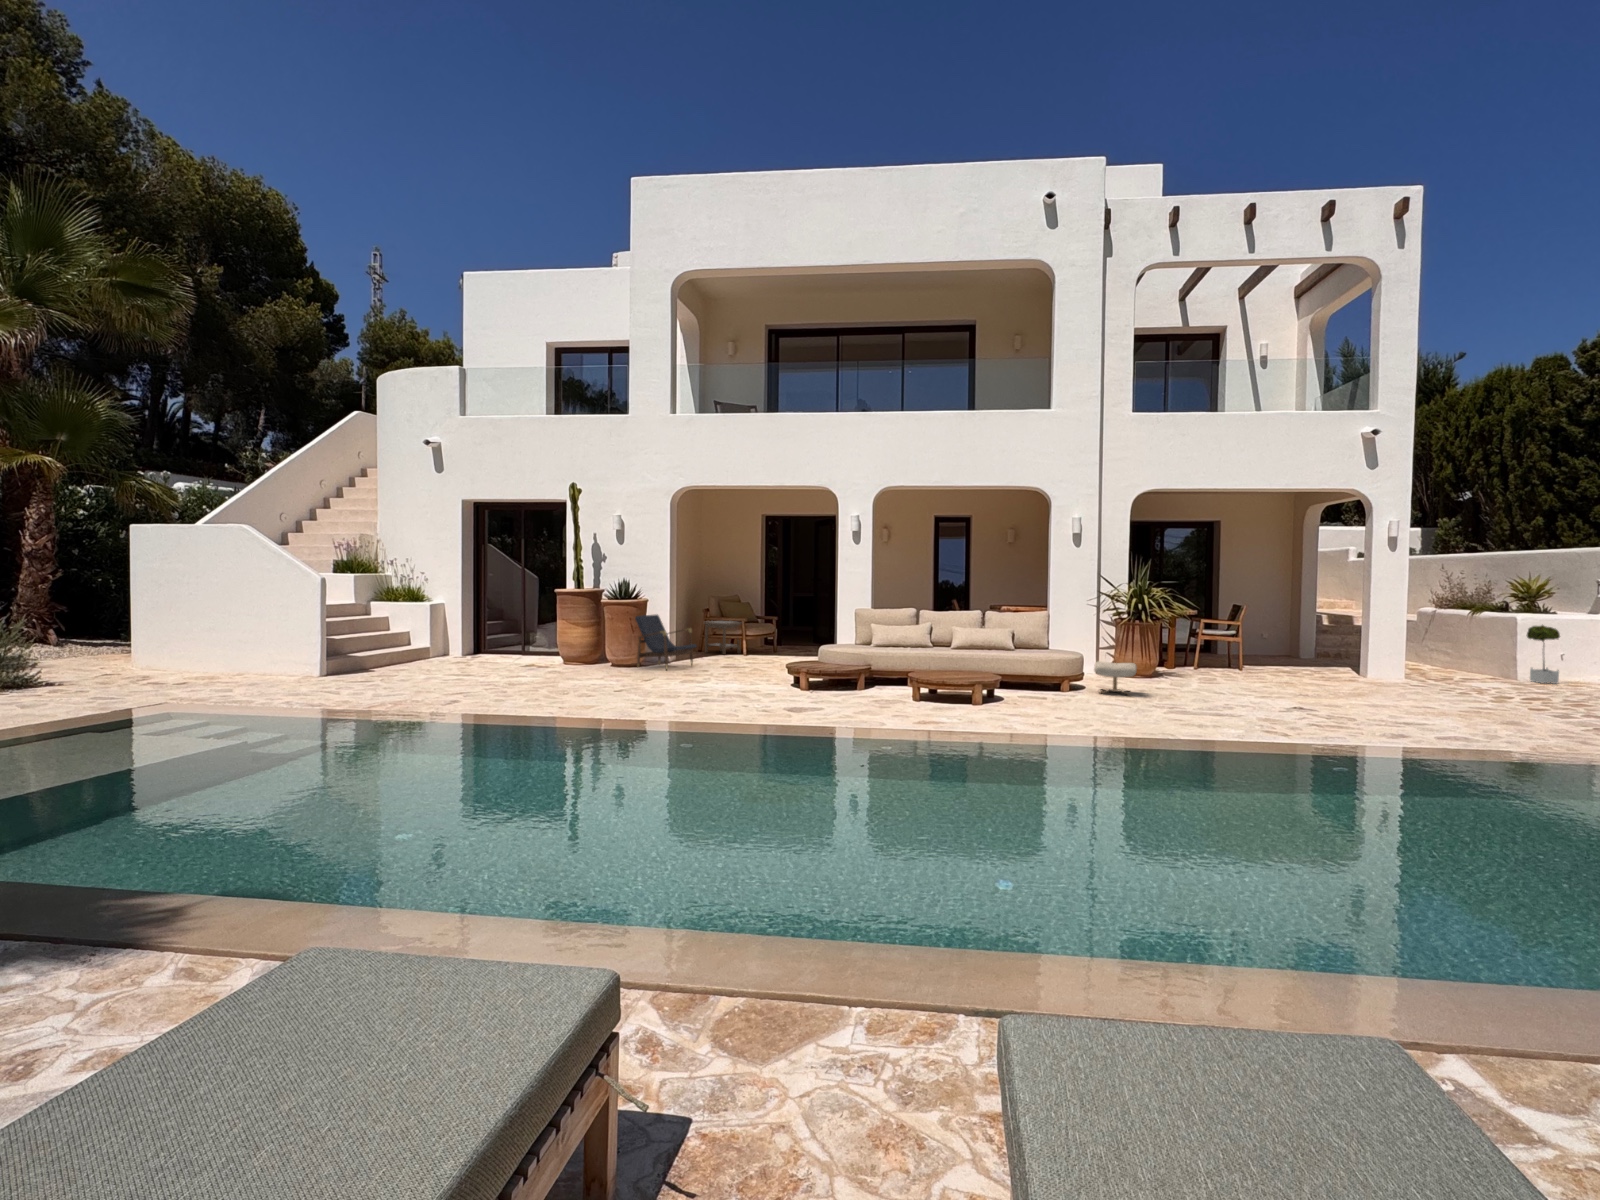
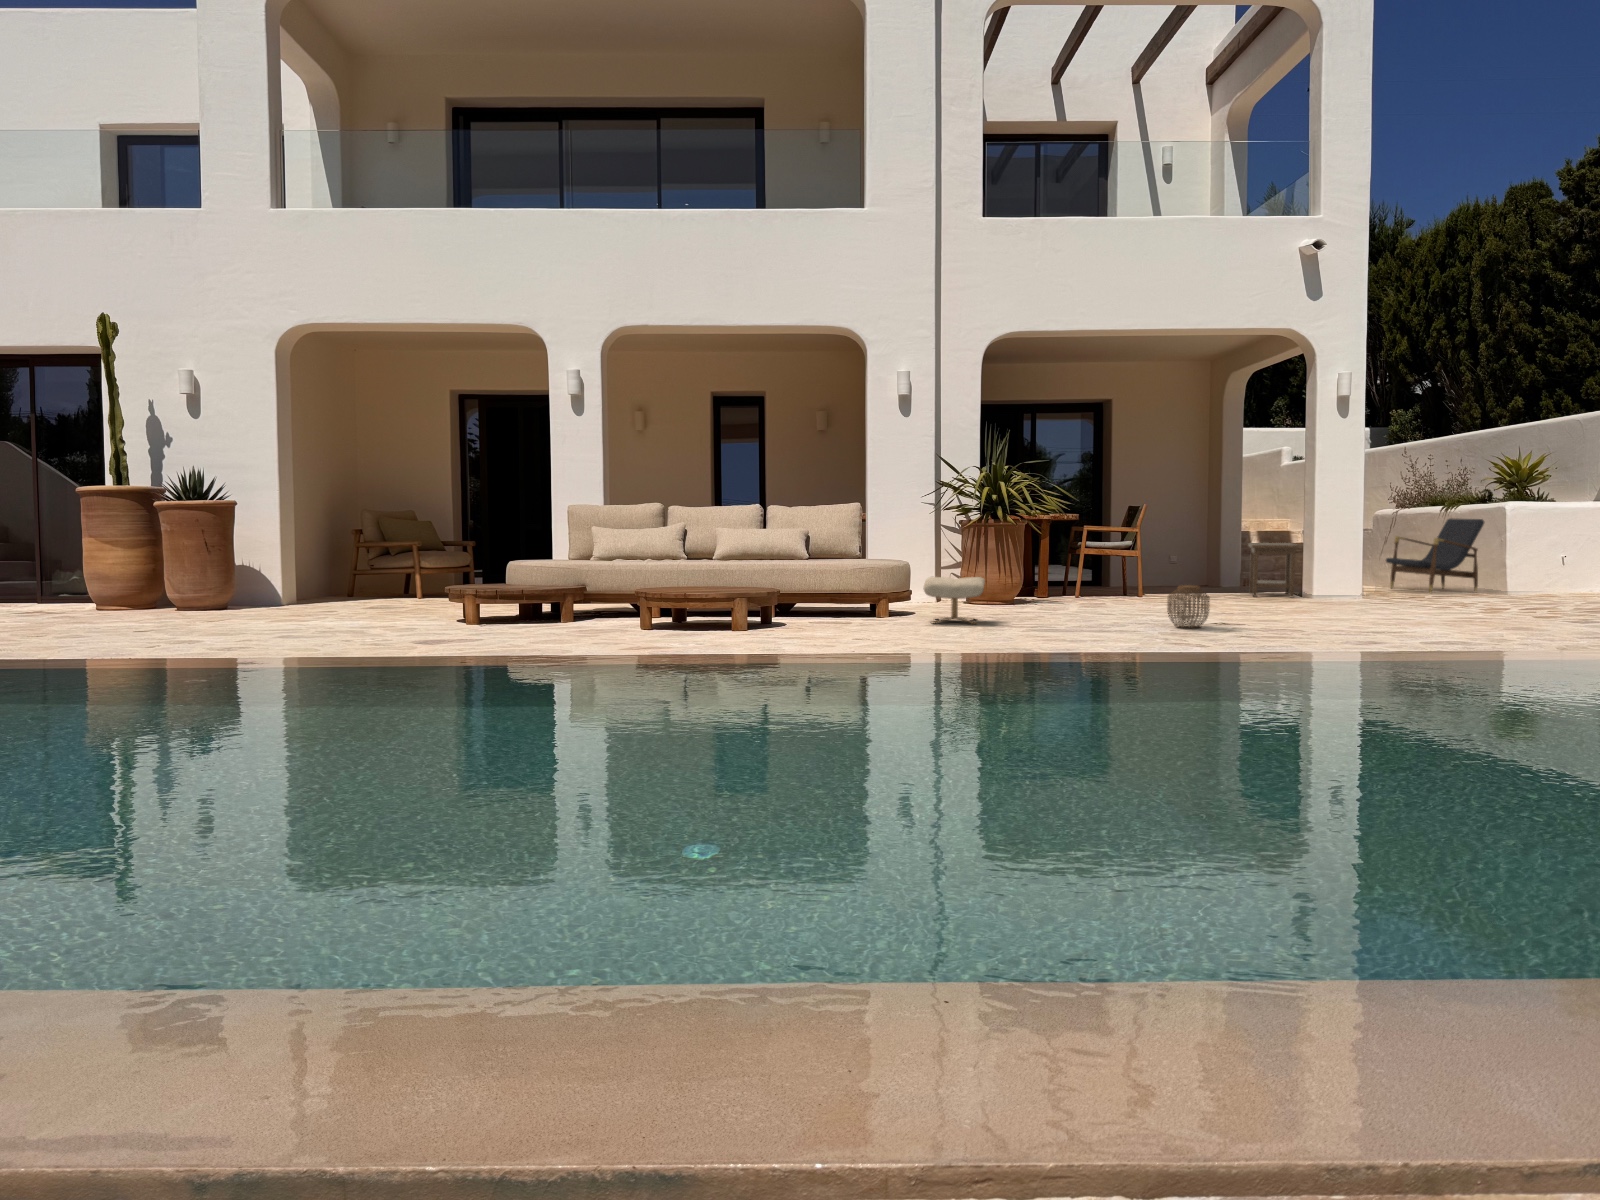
lounge chair: present [635,615,696,670] -> present [1386,518,1484,593]
side table: present [704,621,742,655] -> present [1248,543,1298,597]
potted tree: present [1527,625,1560,684] -> none [1502,516,1543,596]
woven basket: none [1269,674,1300,705] -> present [1167,585,1210,628]

